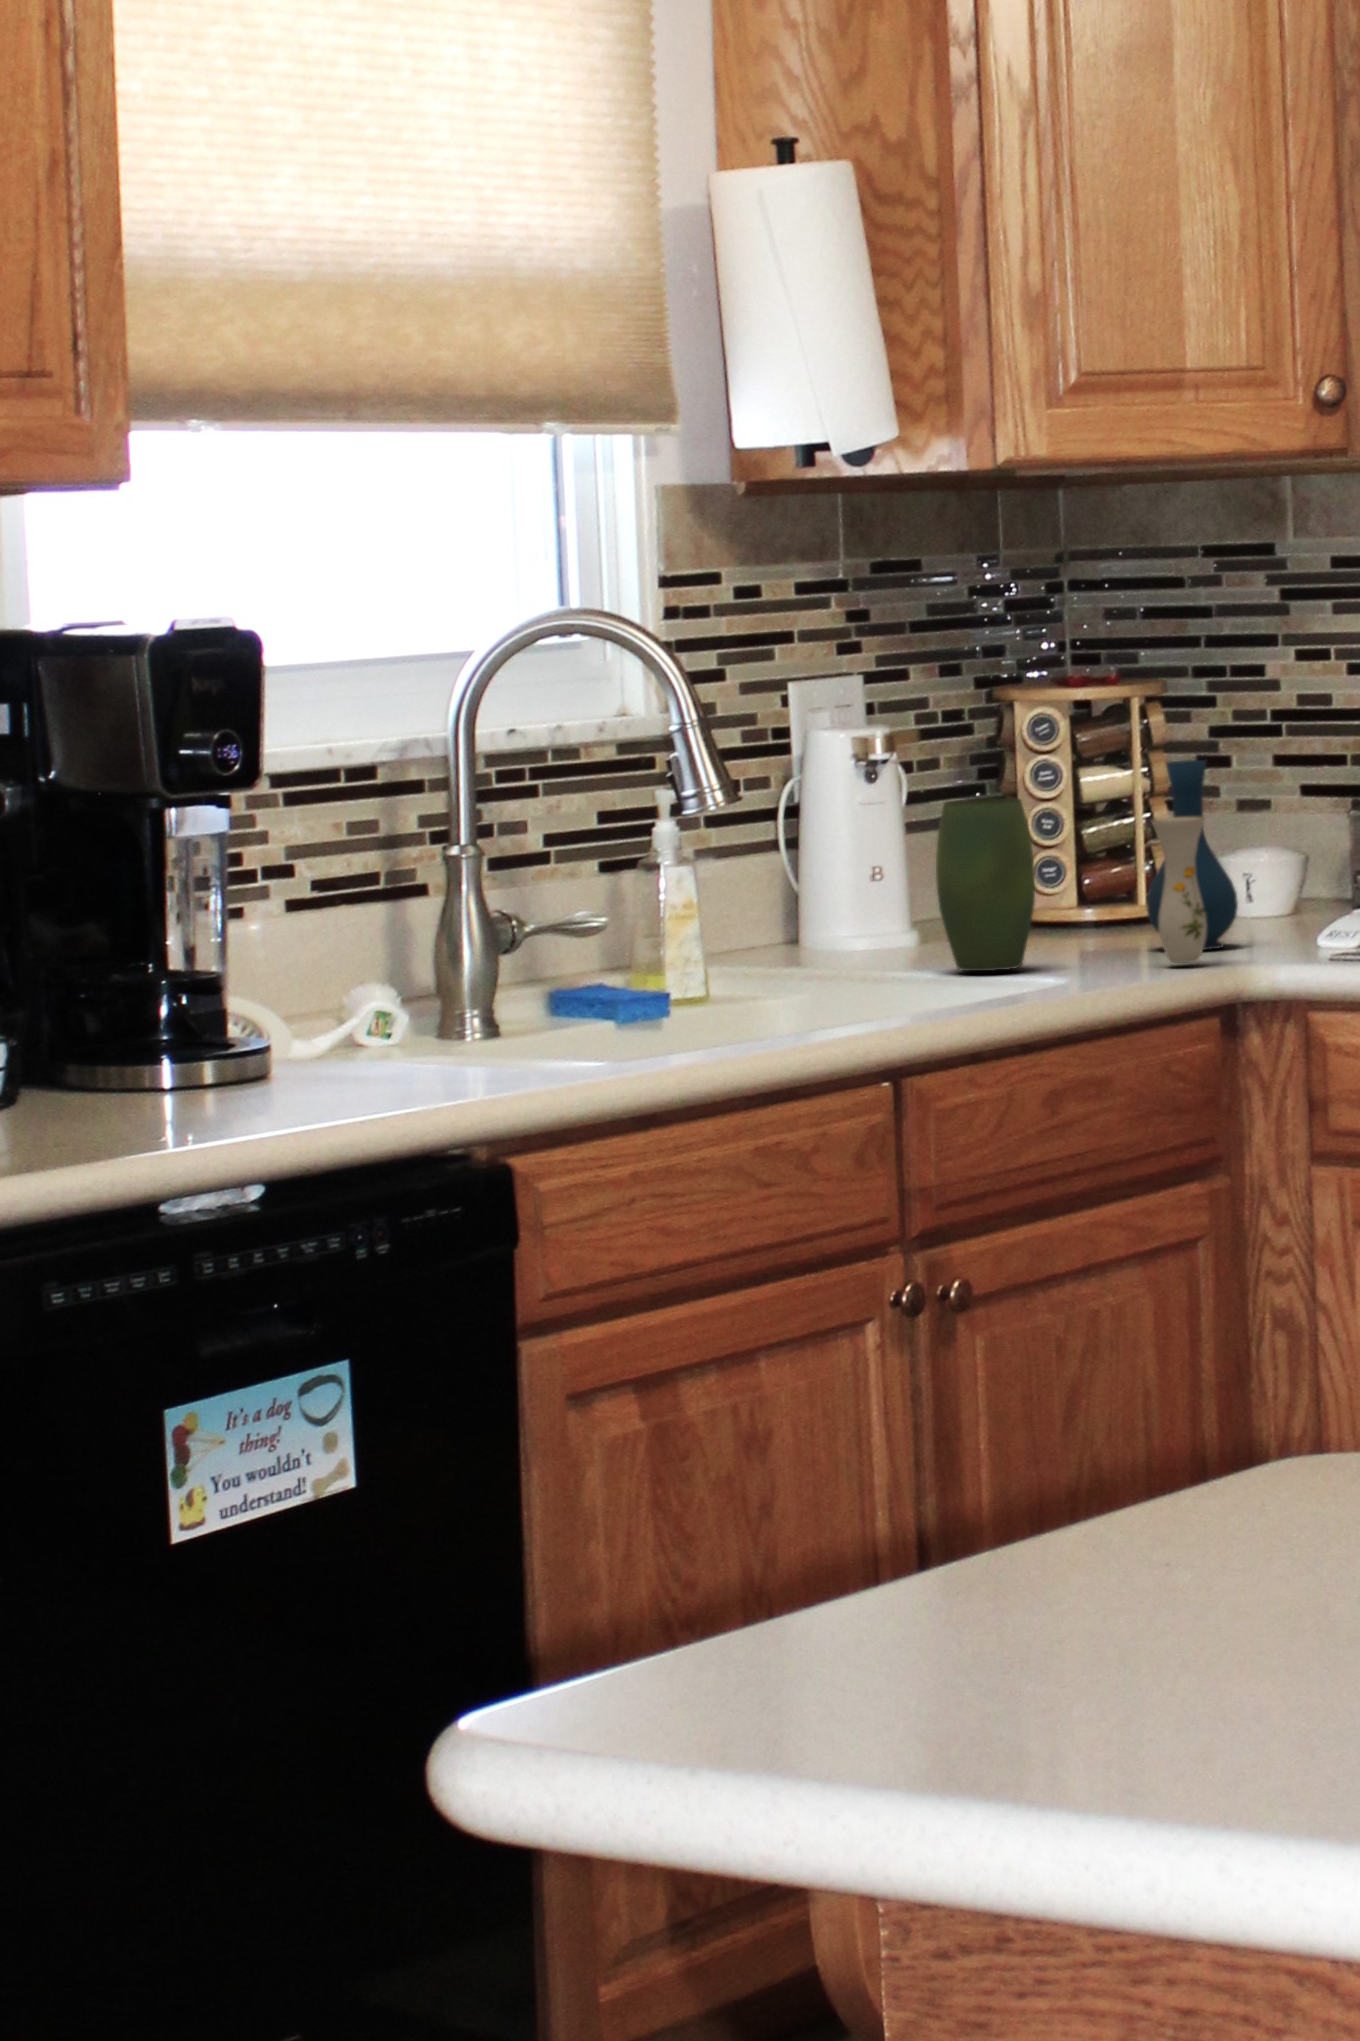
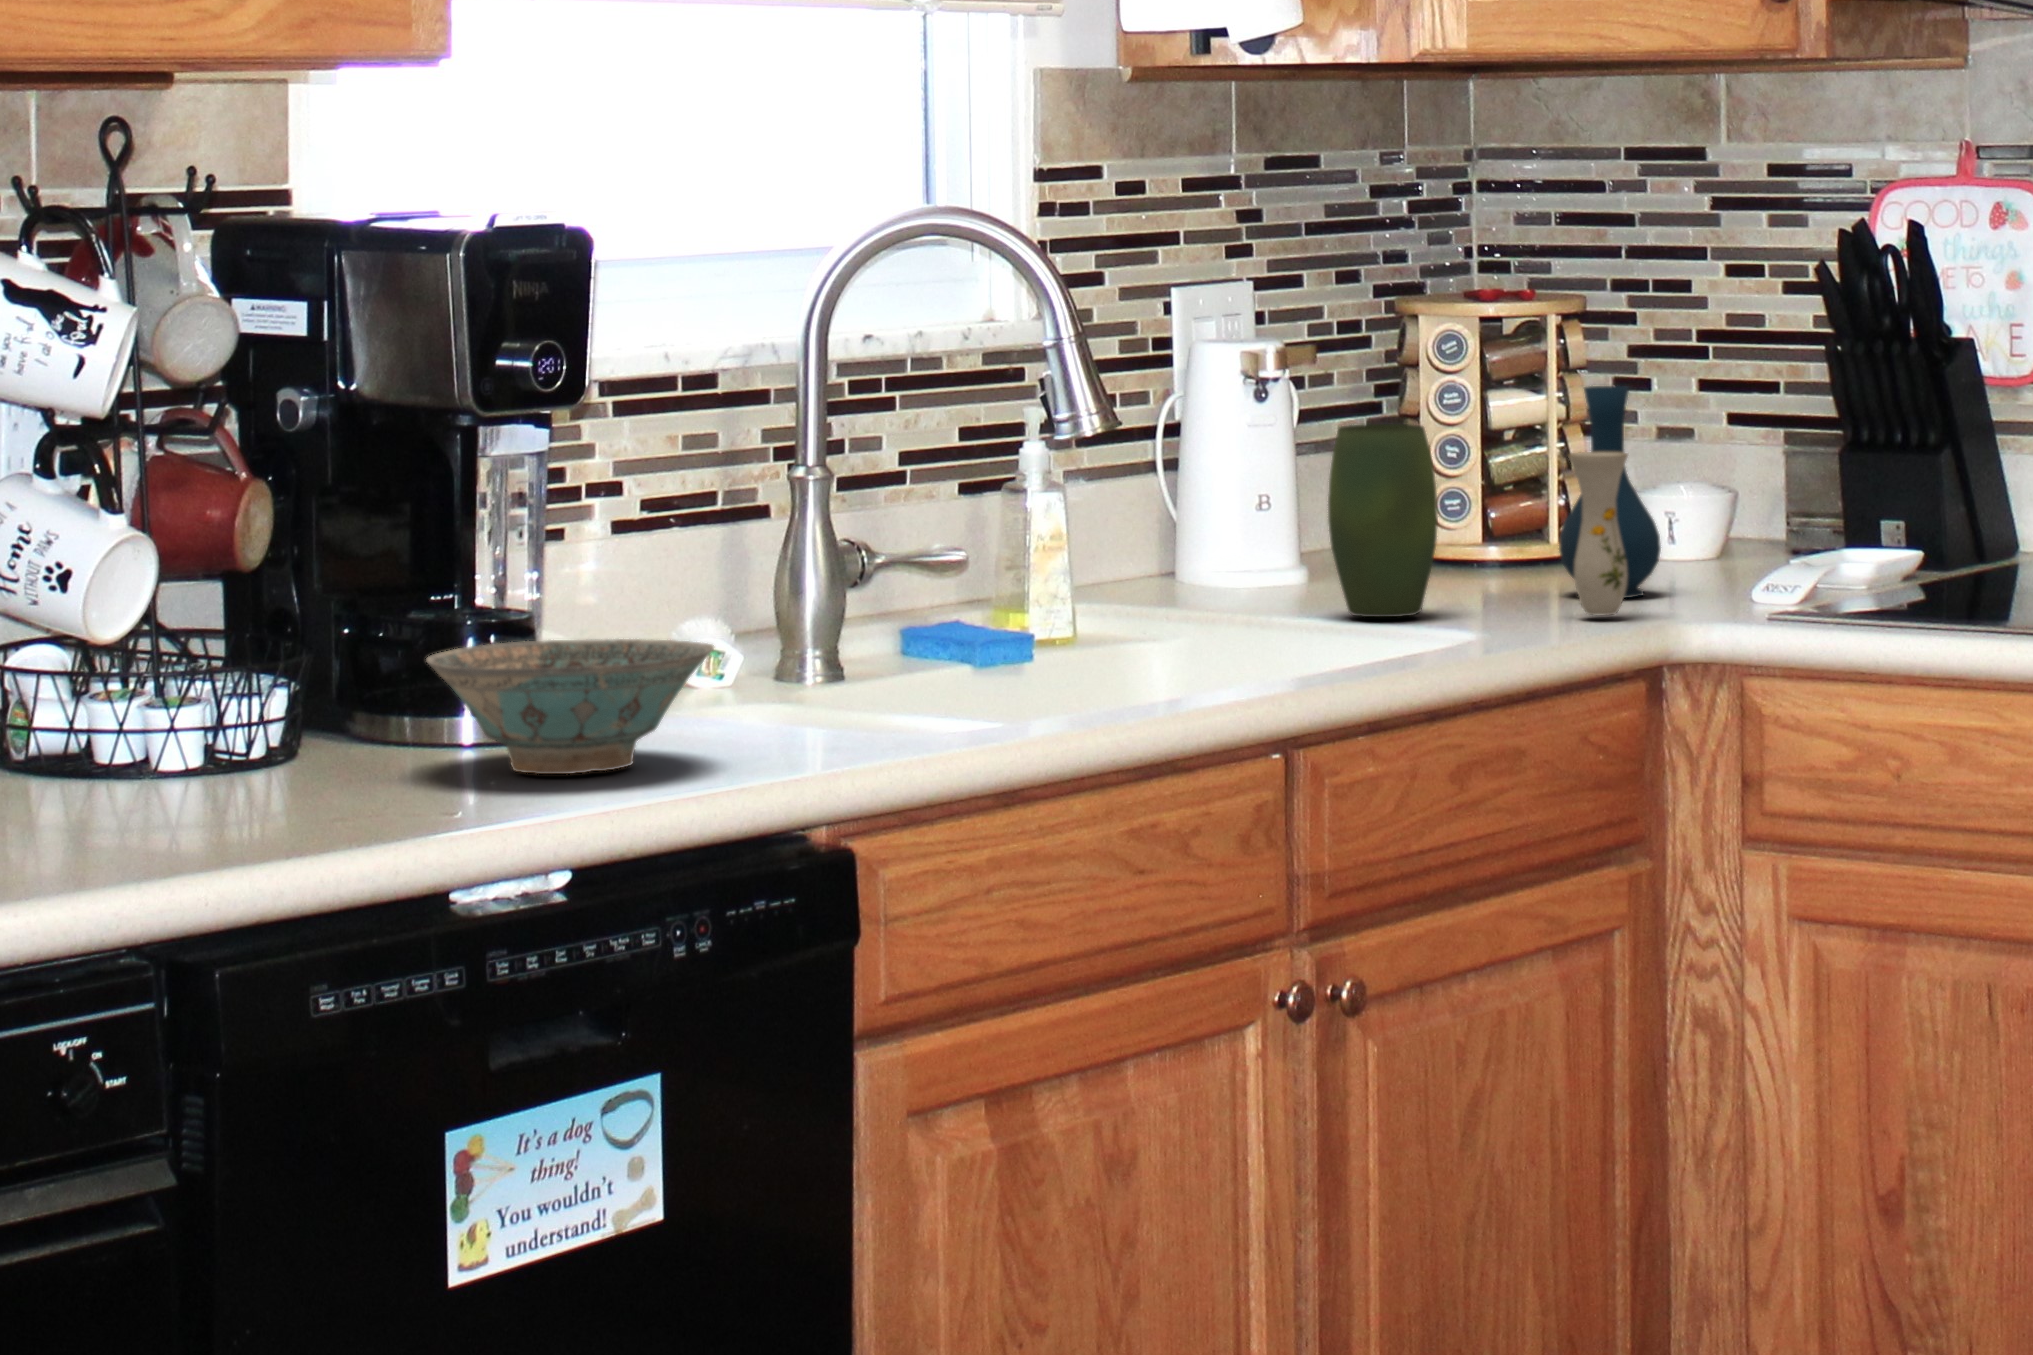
ceramic bowl: none [131,993,390,1111] -> present [426,639,714,774]

